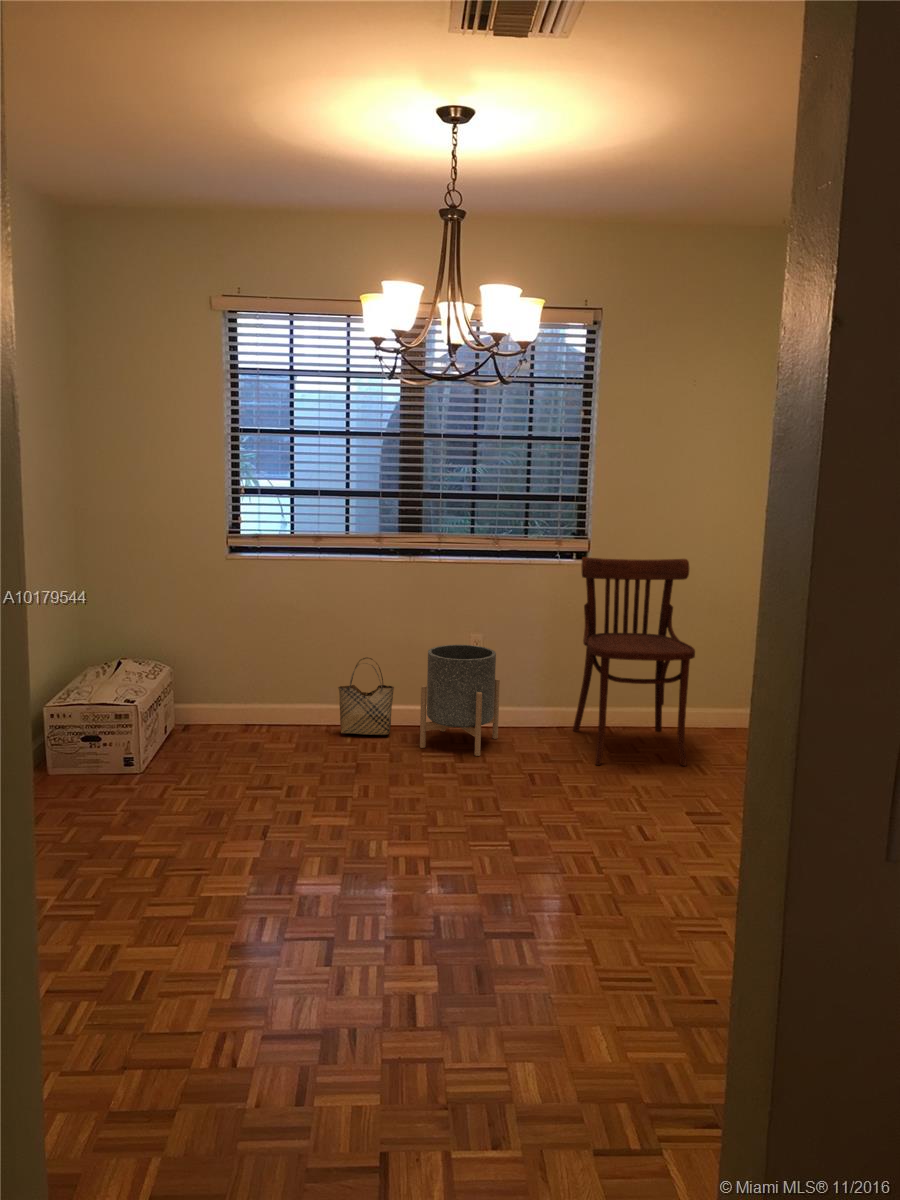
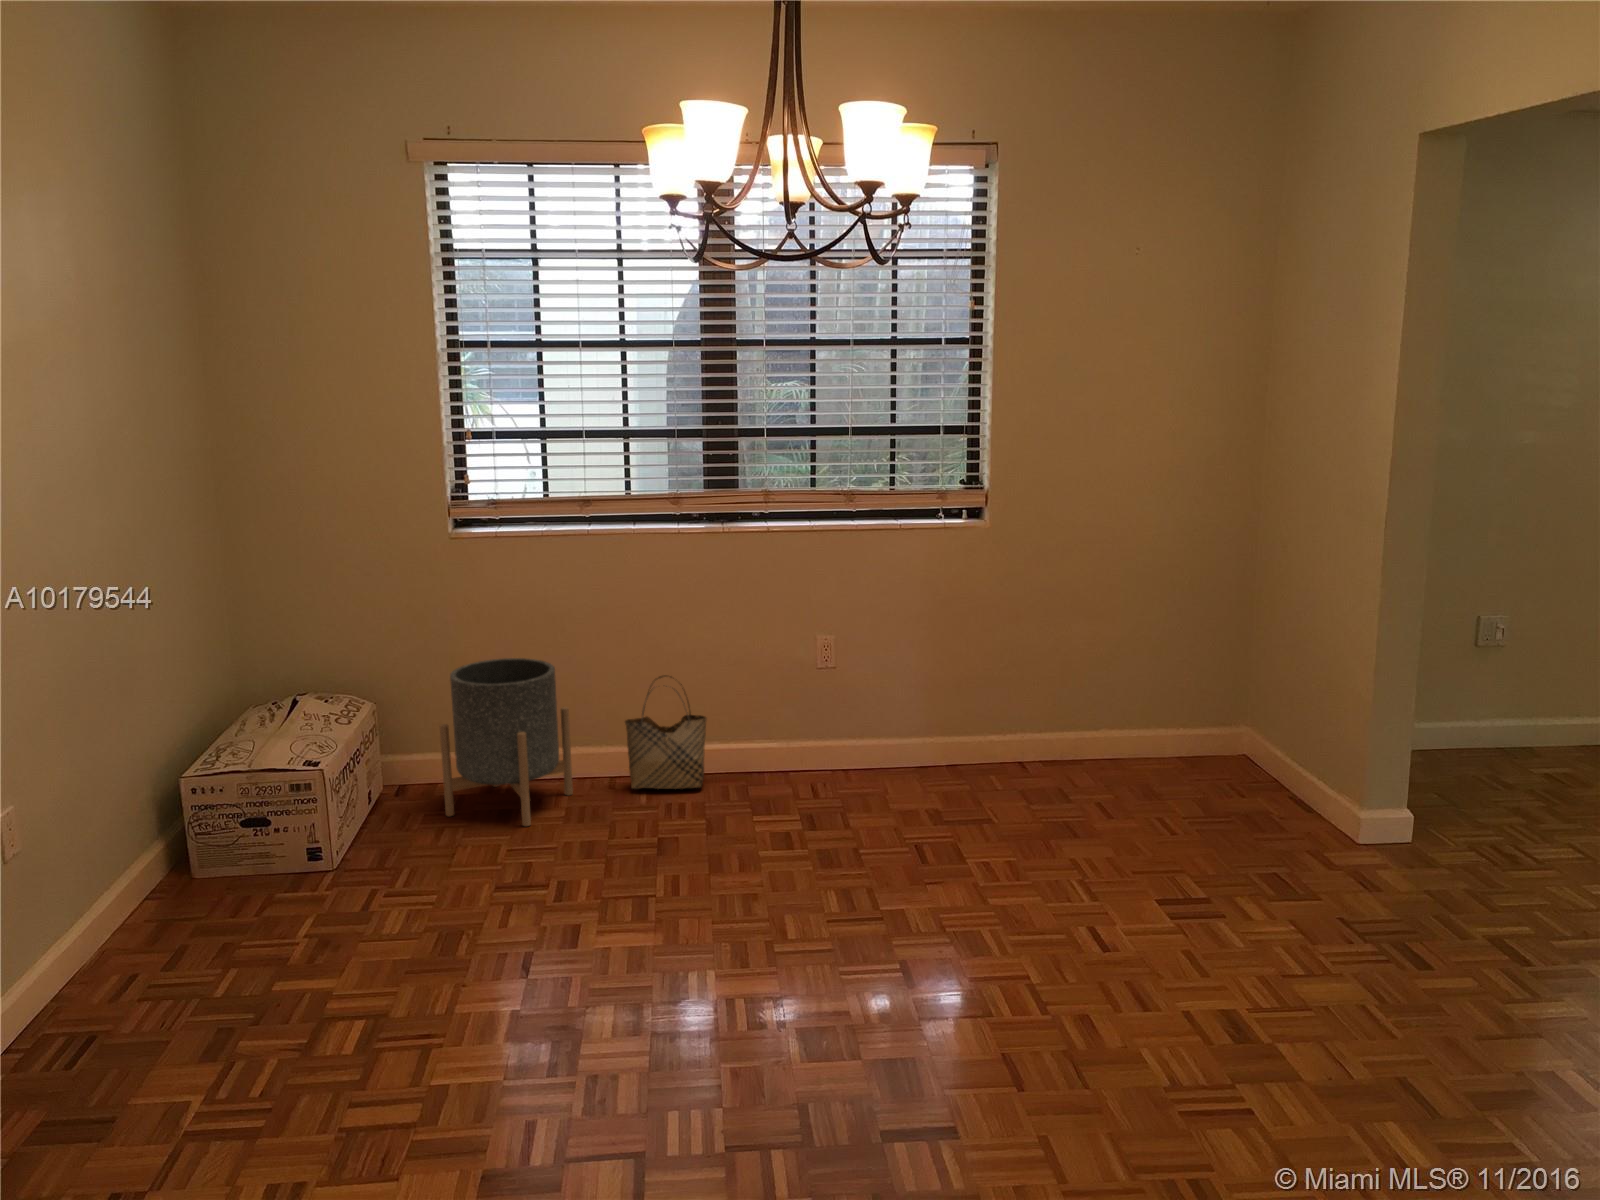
dining chair: present [573,557,695,766] -> none [968,514,1150,824]
planter: present [420,645,500,756] -> present [440,658,573,826]

